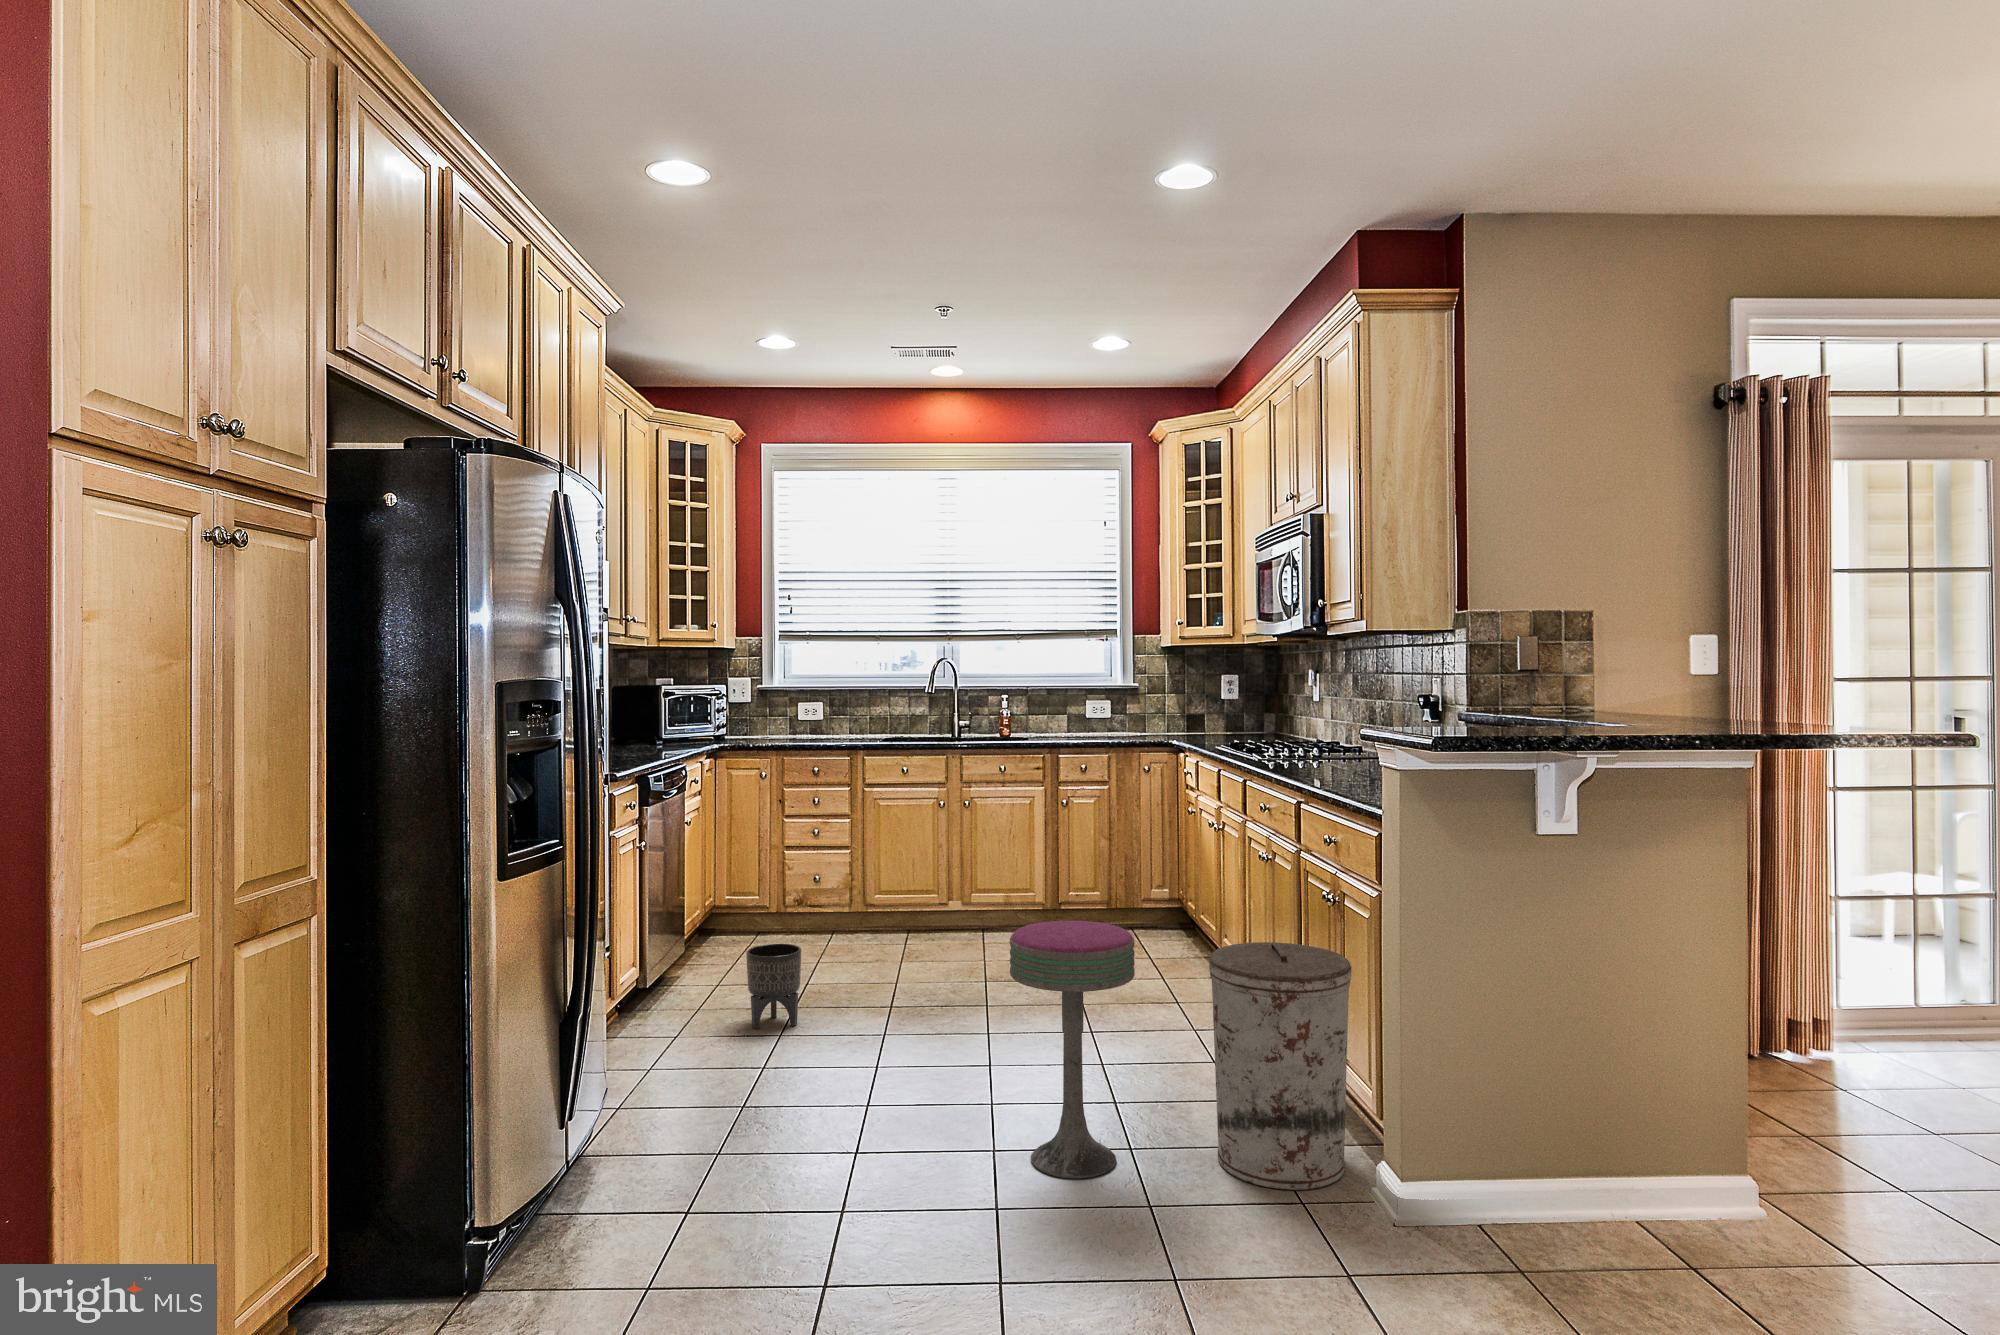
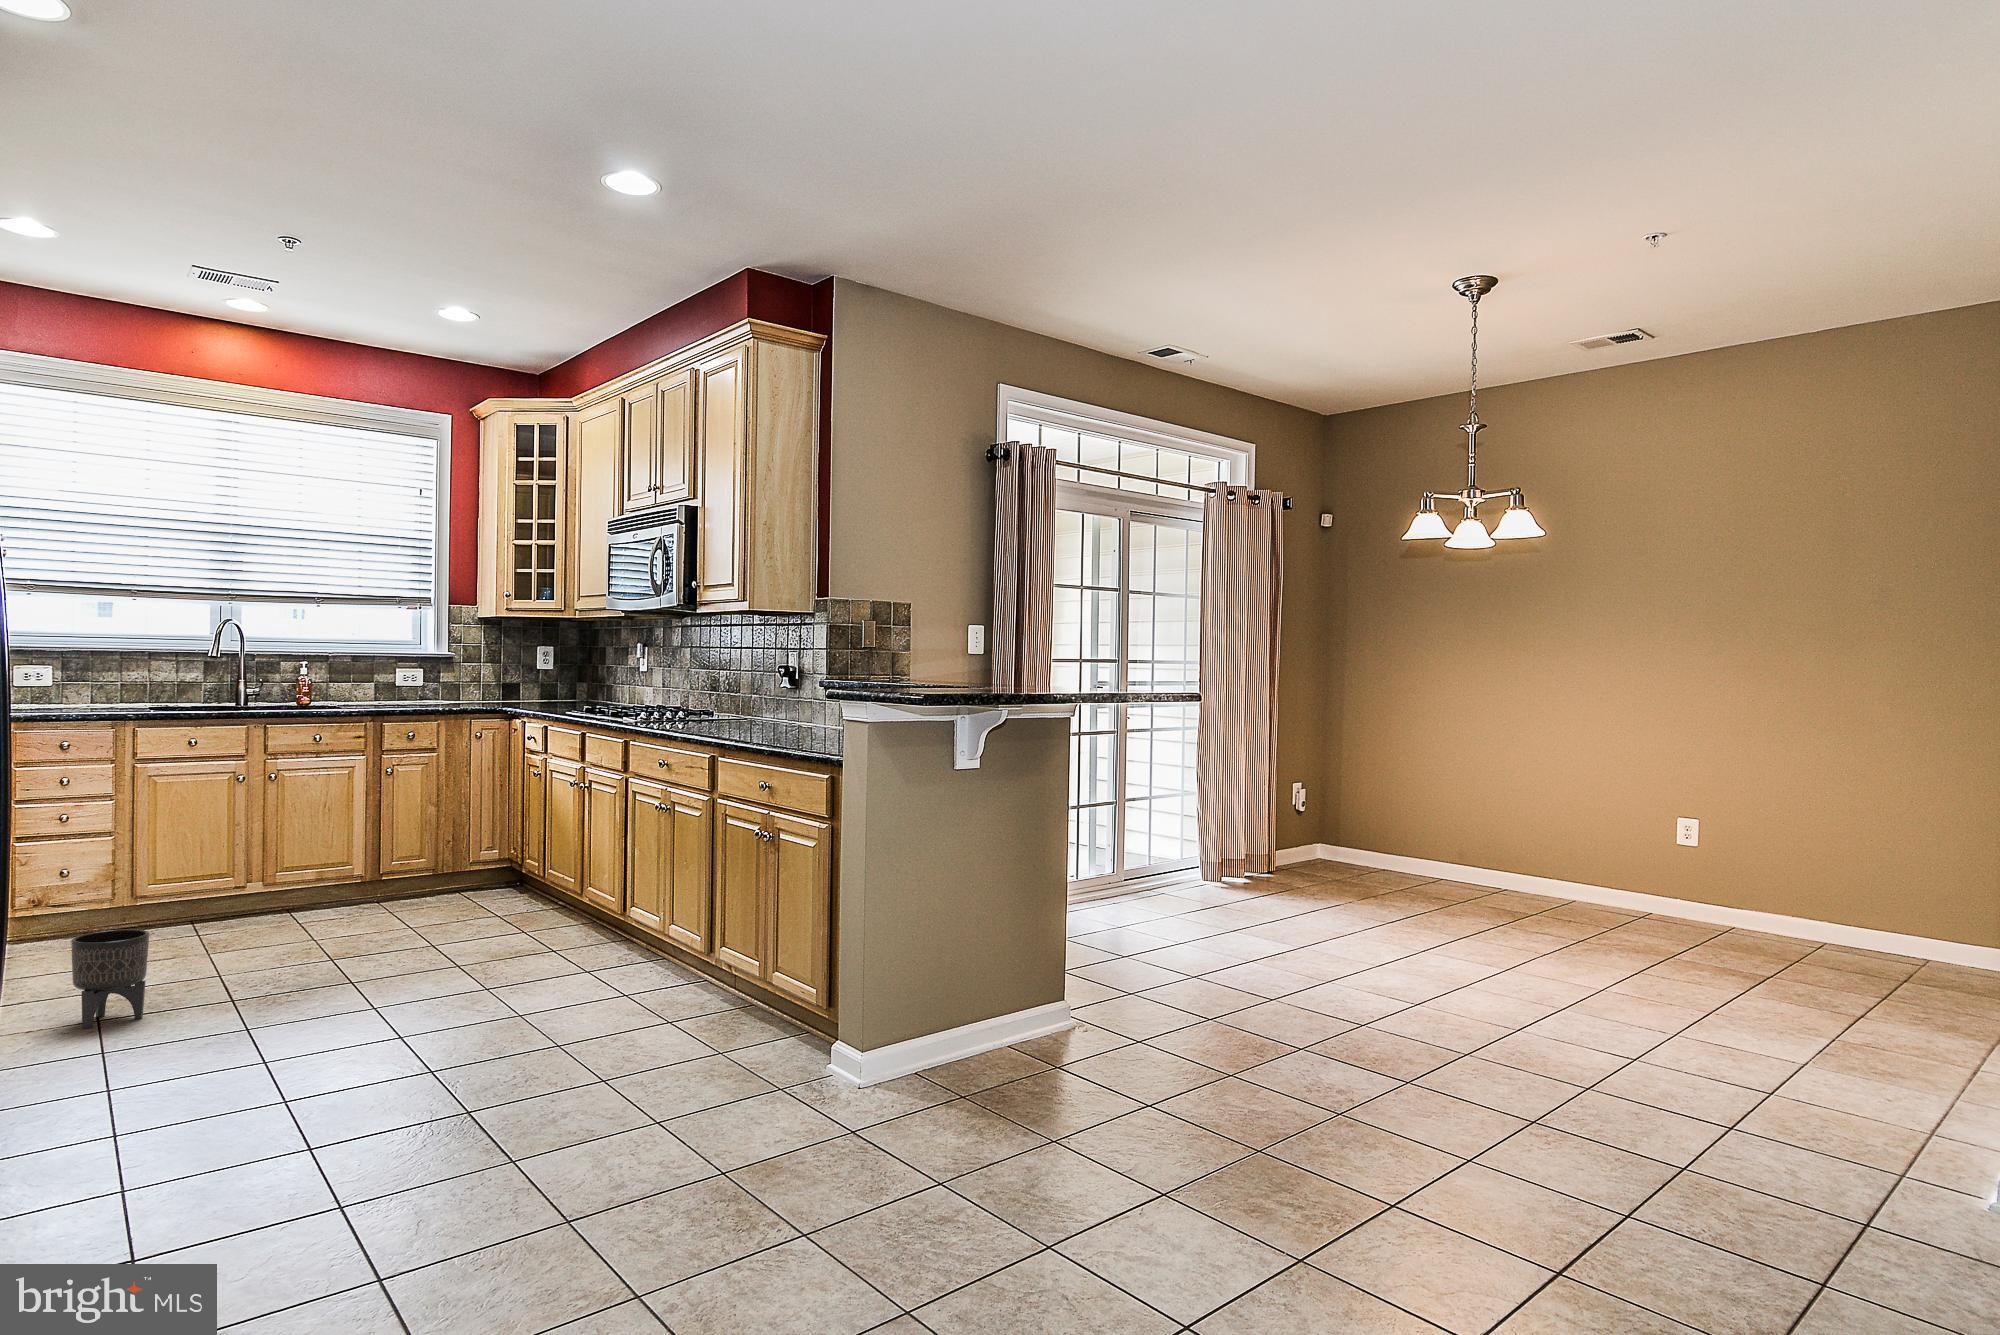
bar stool: present [1010,921,1135,1178] -> none [510,847,627,1065]
trash can: present [1209,942,1352,1190] -> none [678,851,791,1038]

